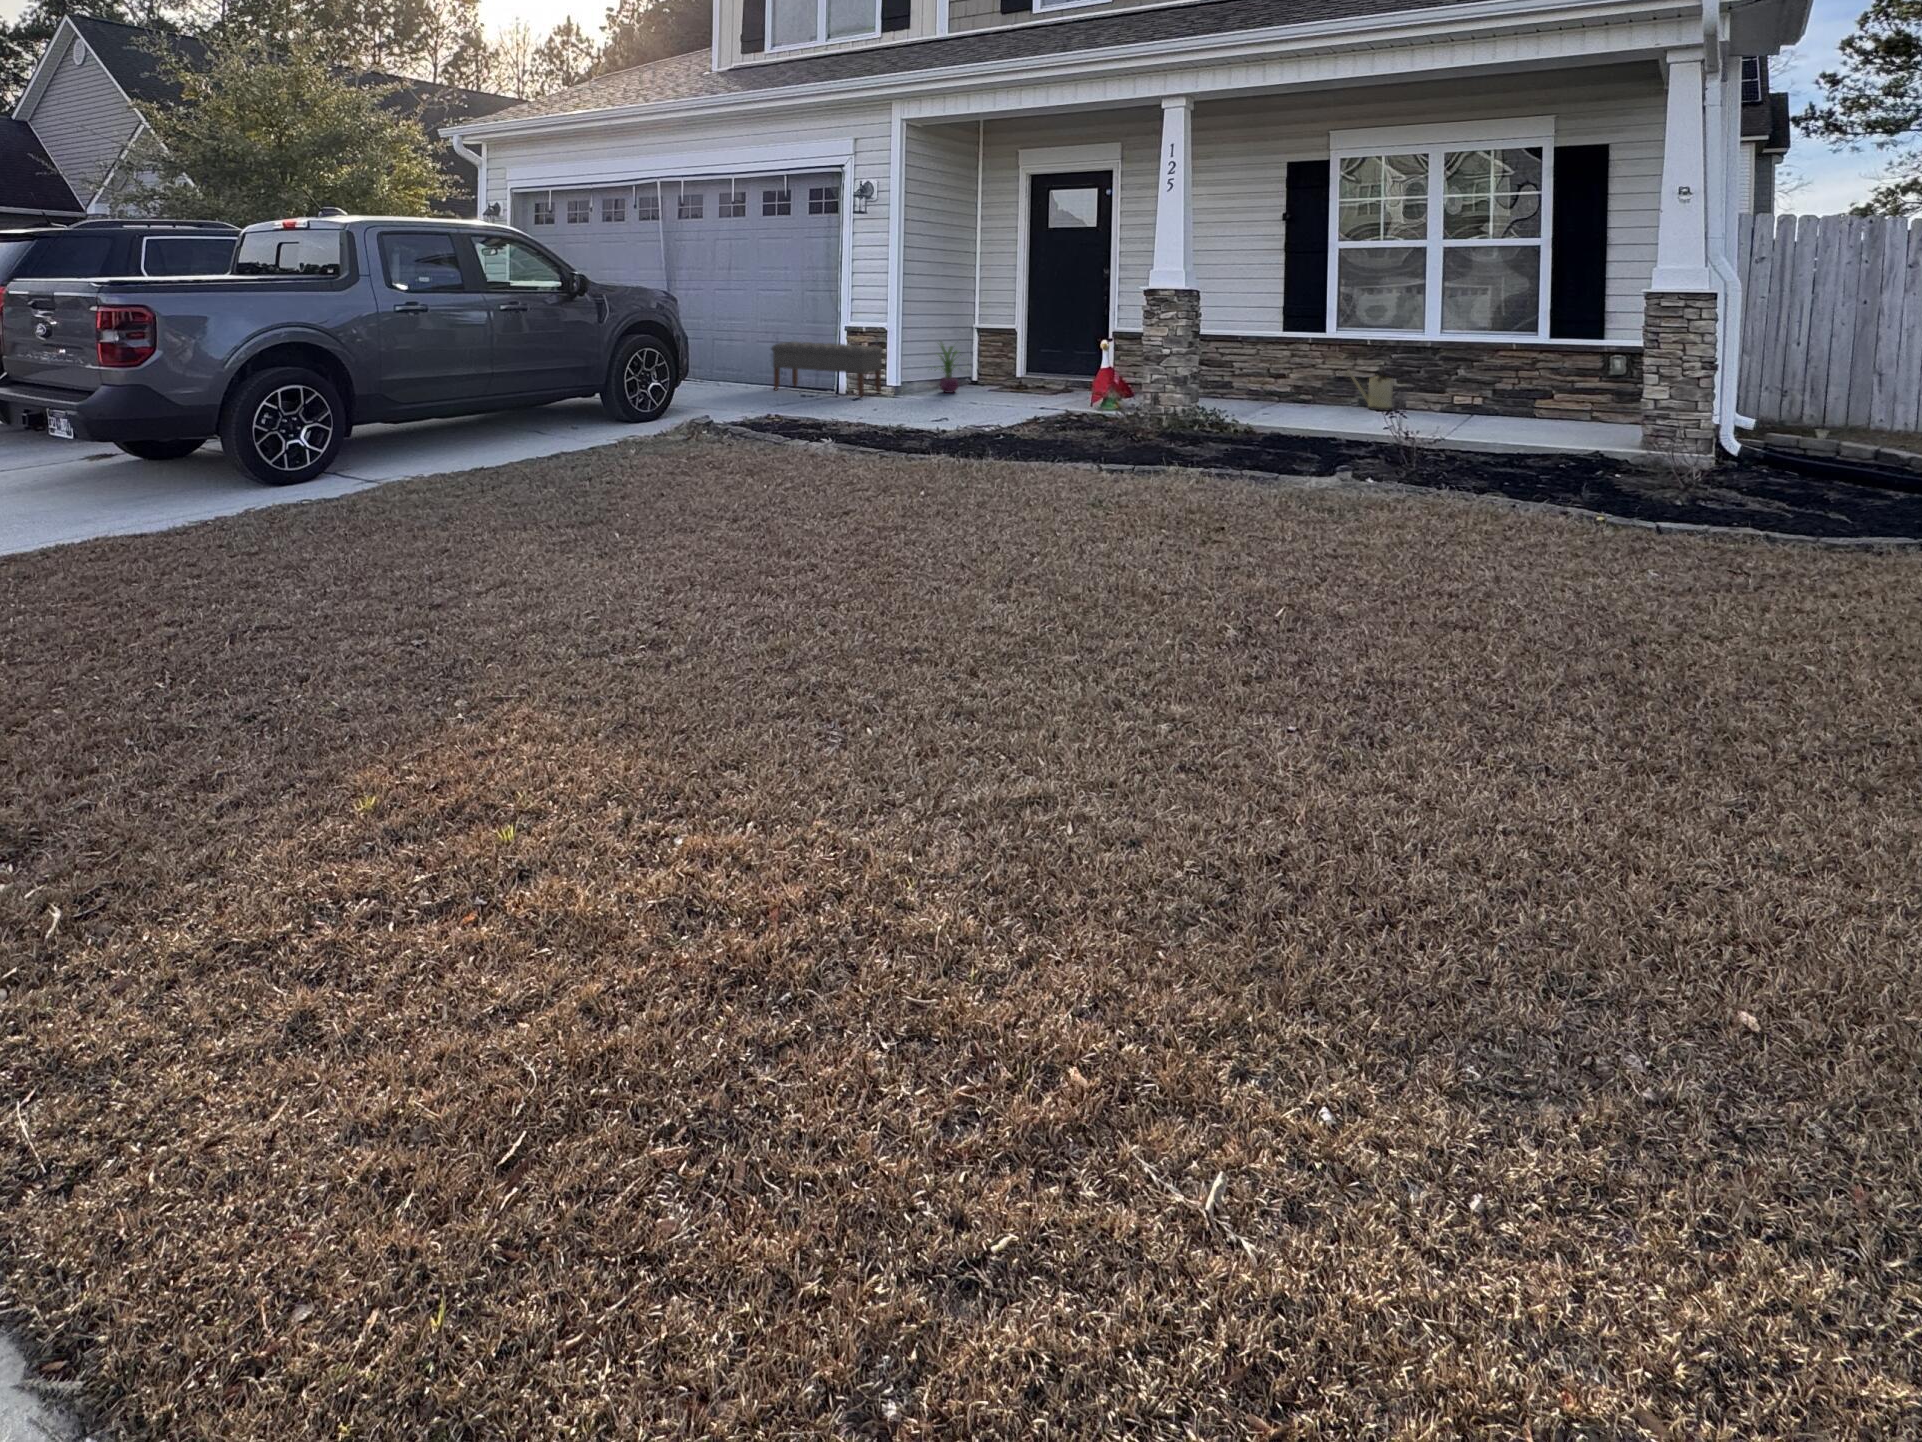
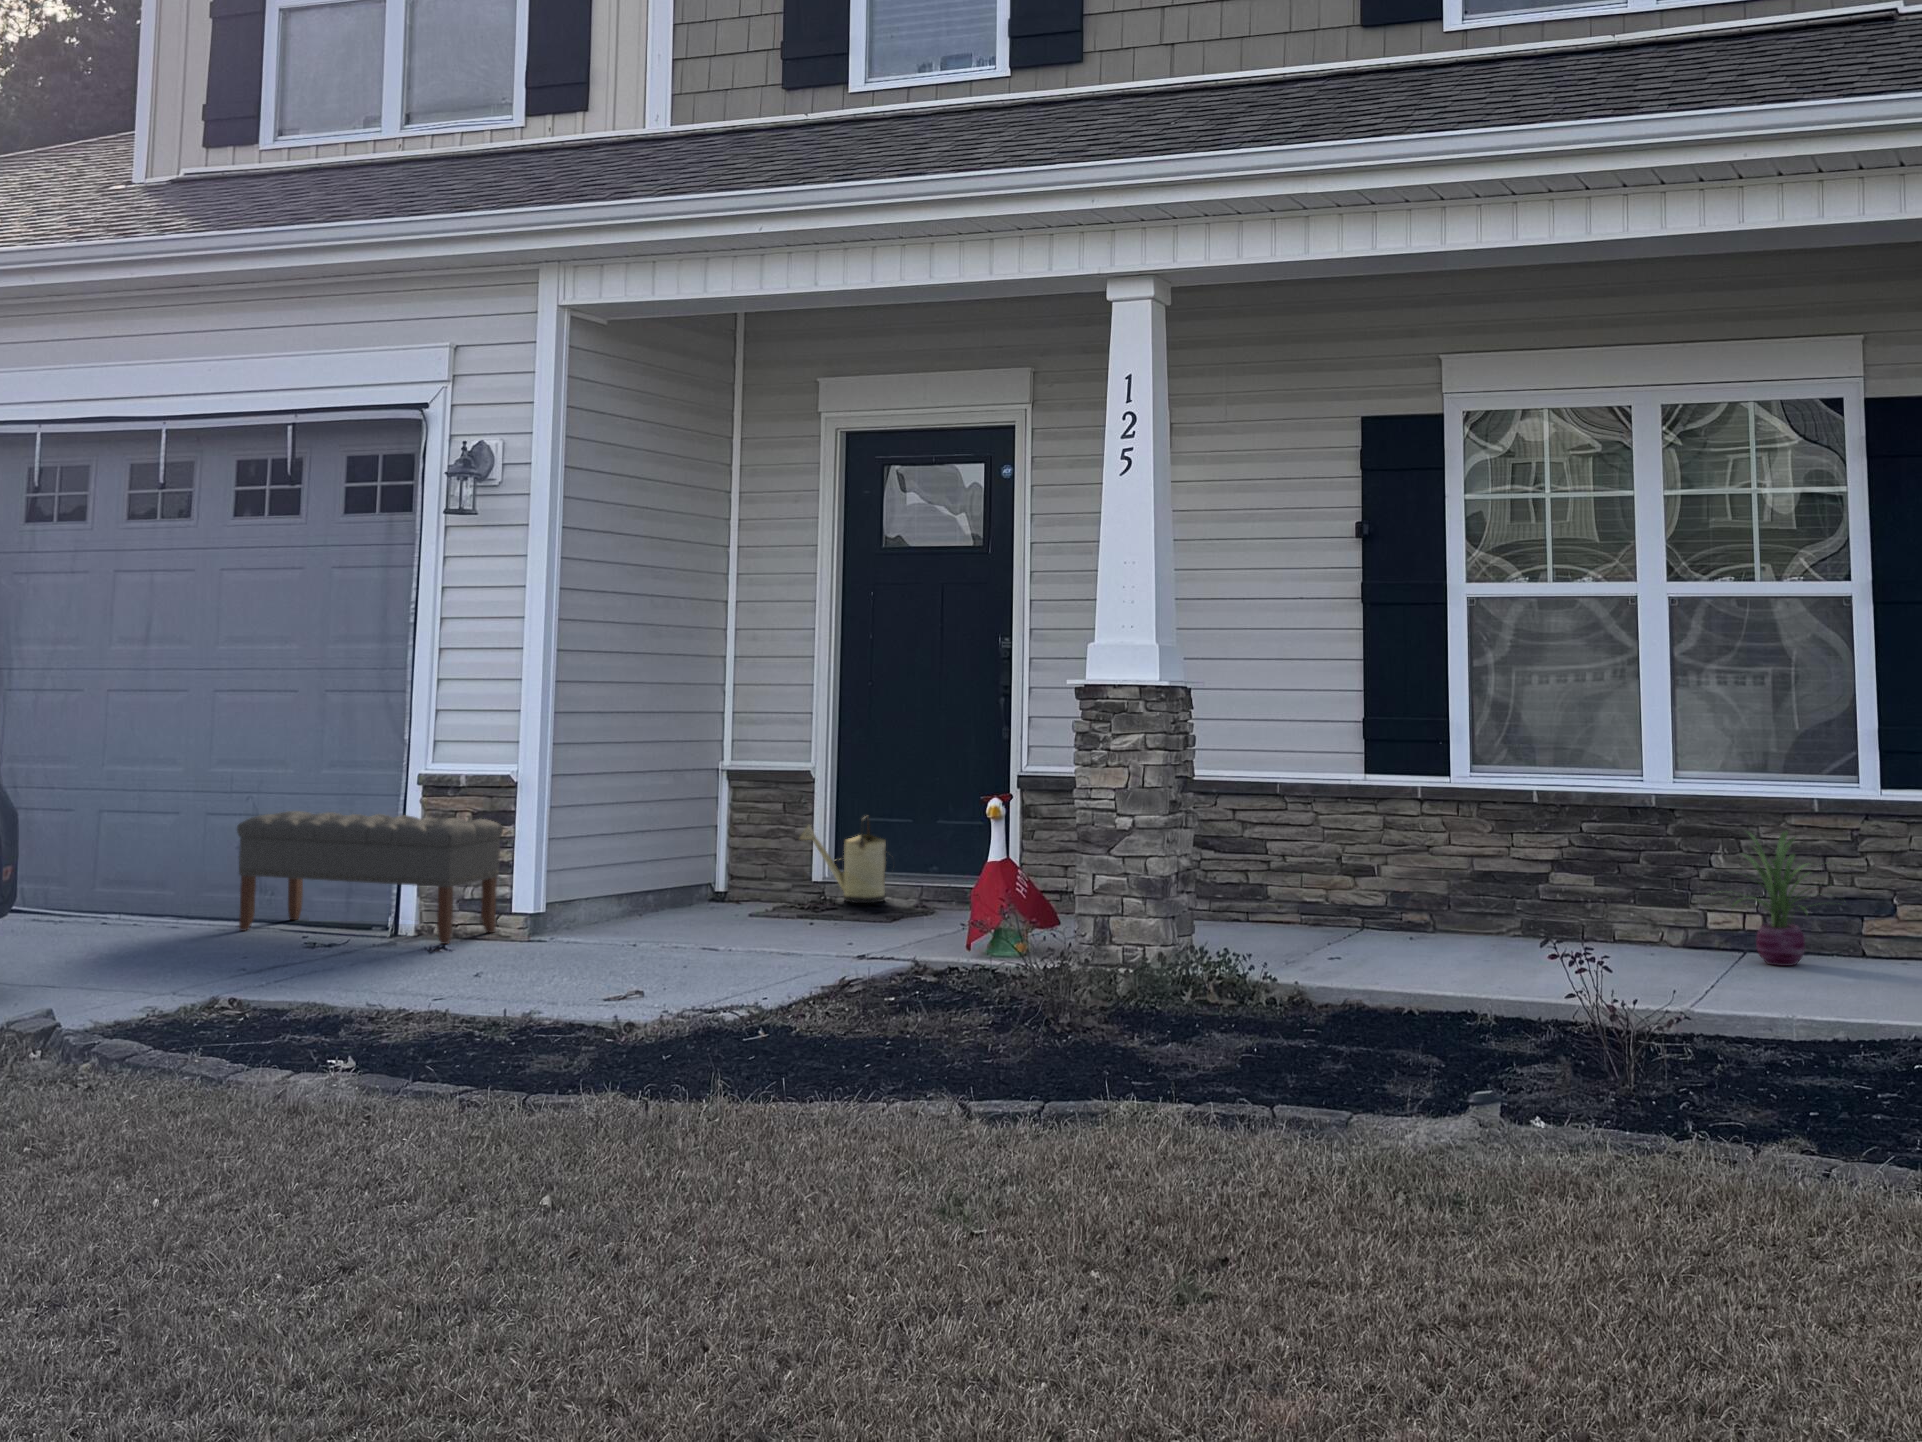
decorative plant: present [935,343,958,393] -> present [1729,831,1814,966]
watering can: present [1344,370,1393,411] -> present [799,817,886,903]

